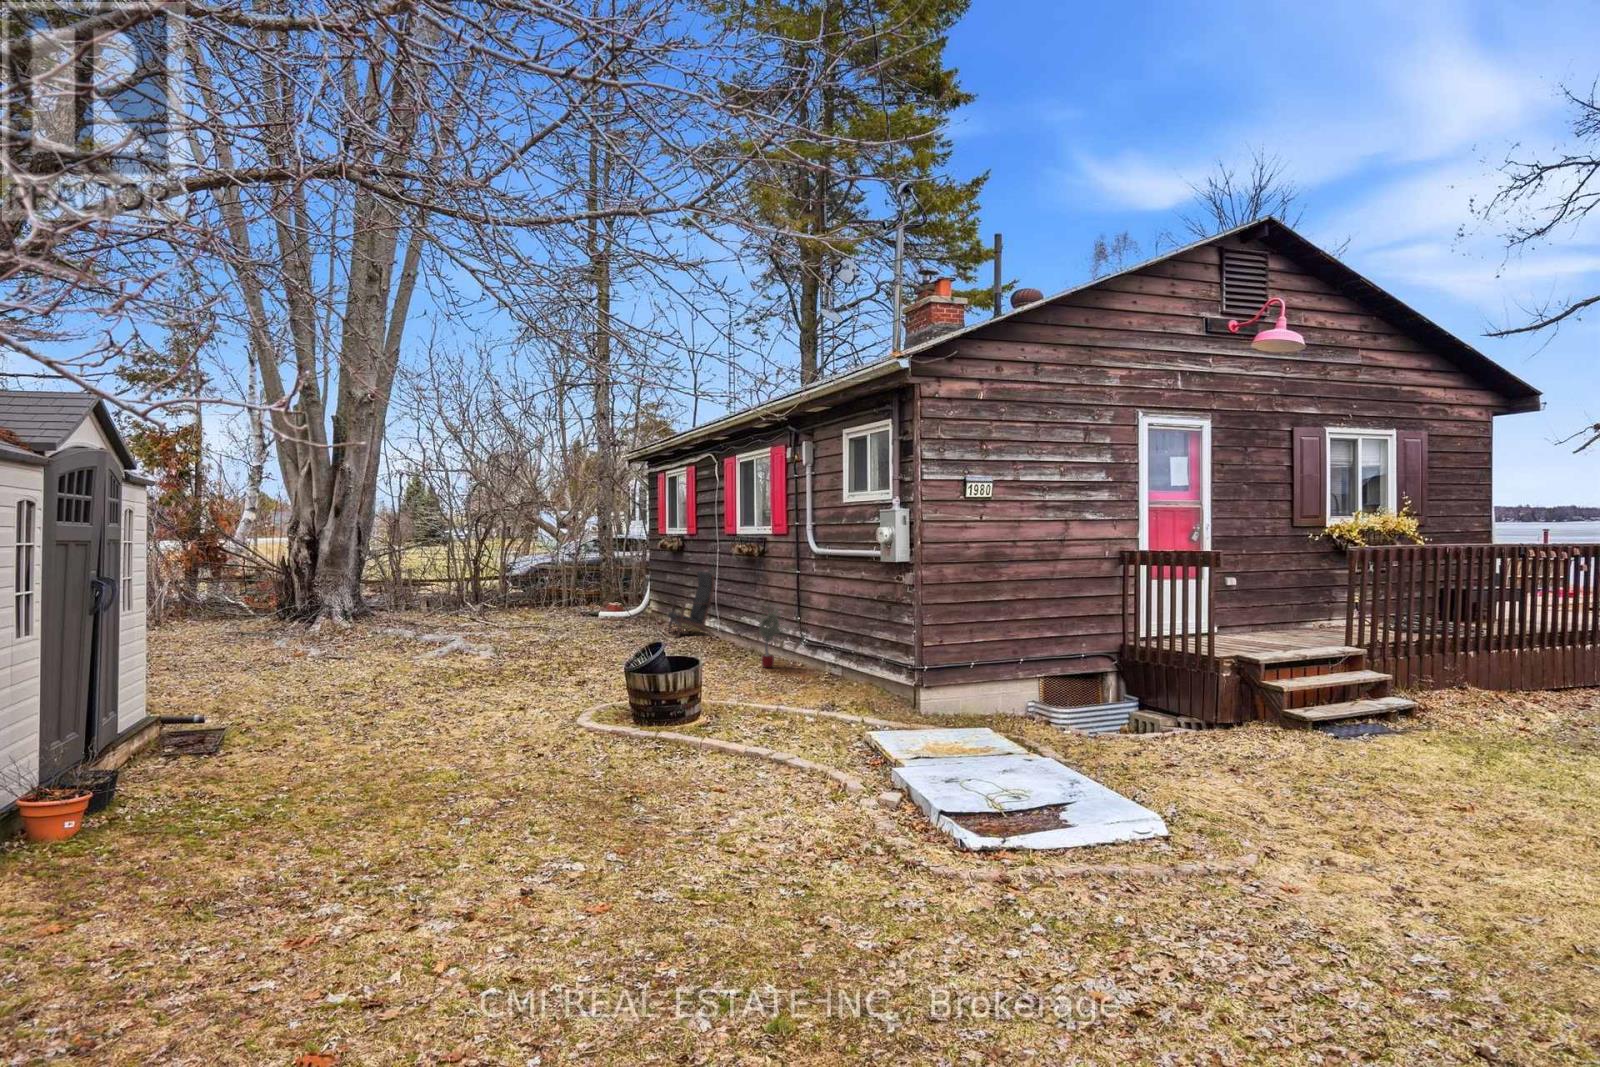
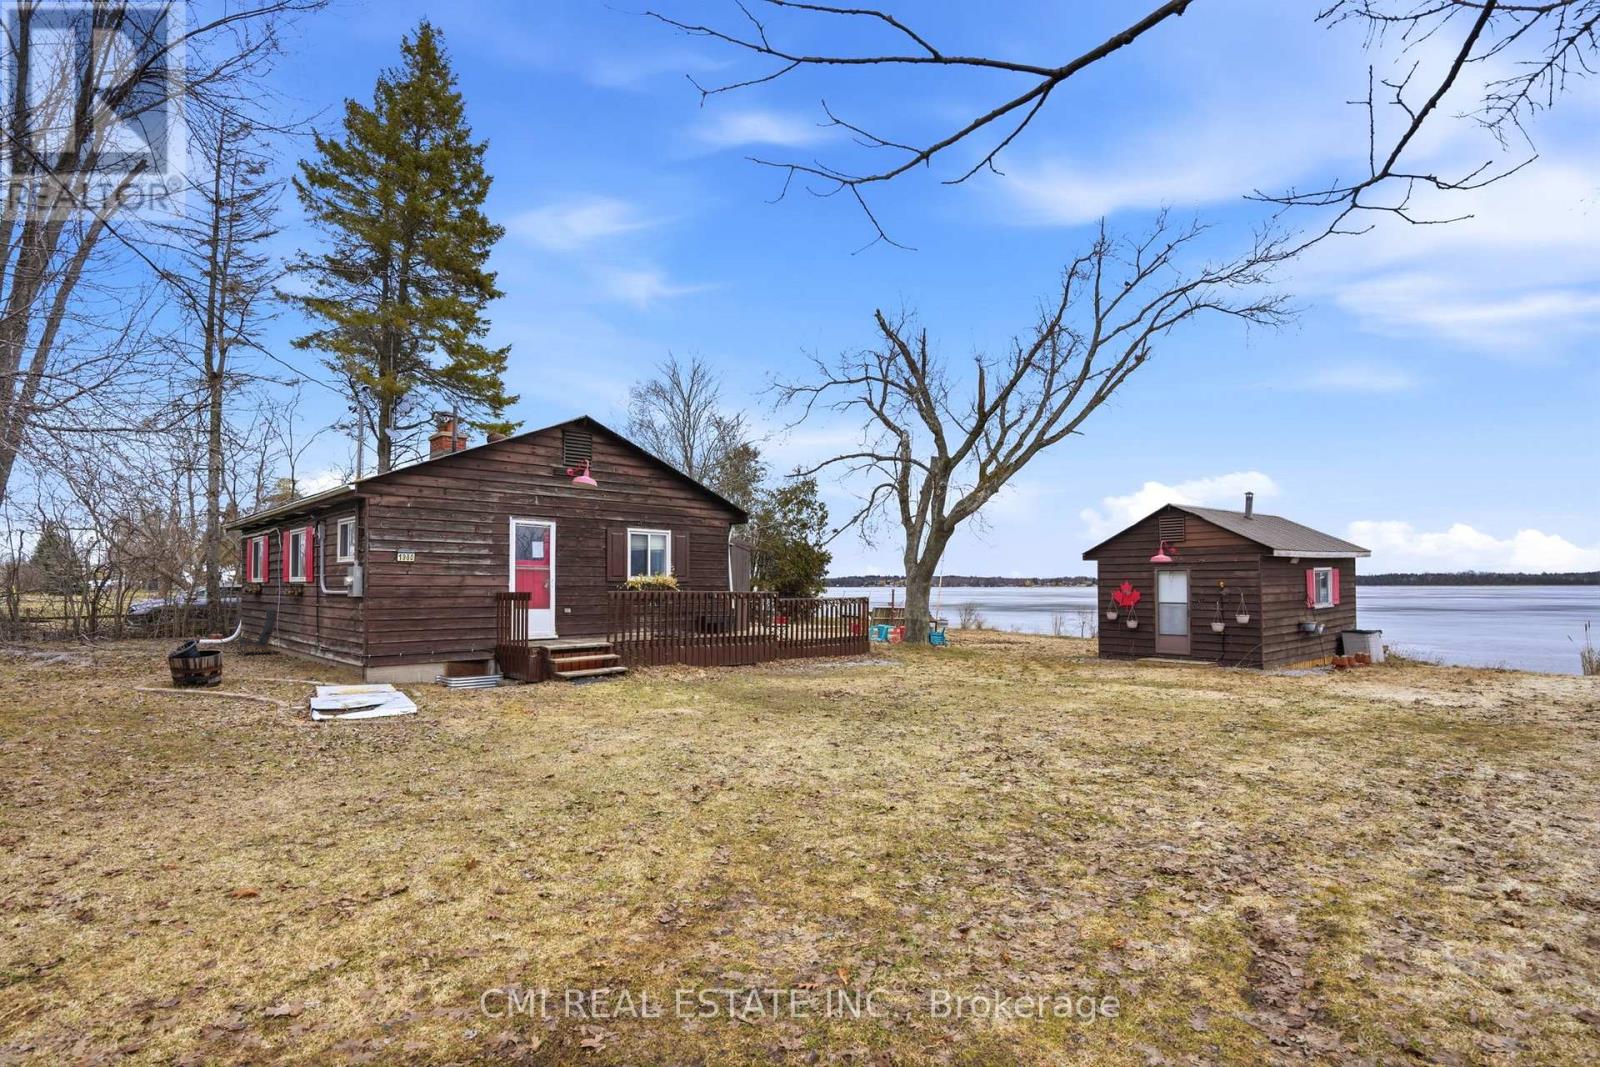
potted tree: present [759,604,789,668] -> none [285,626,312,669]

